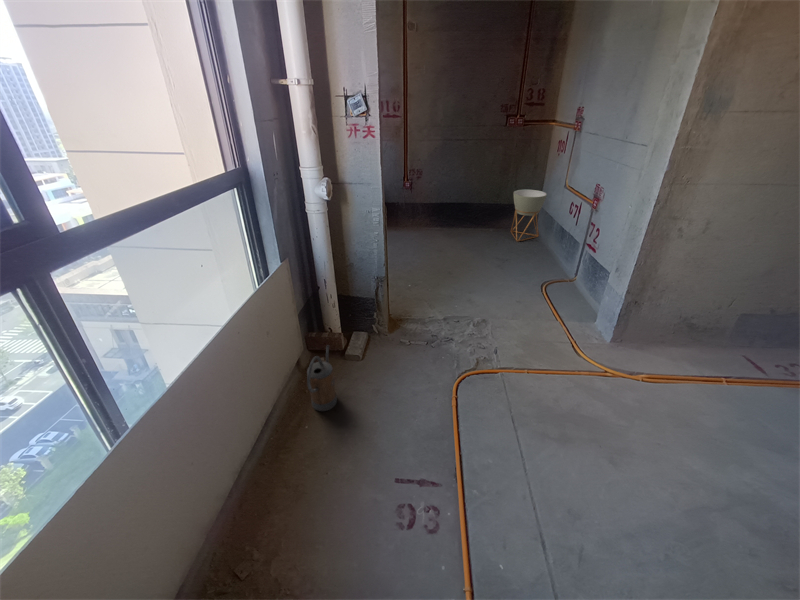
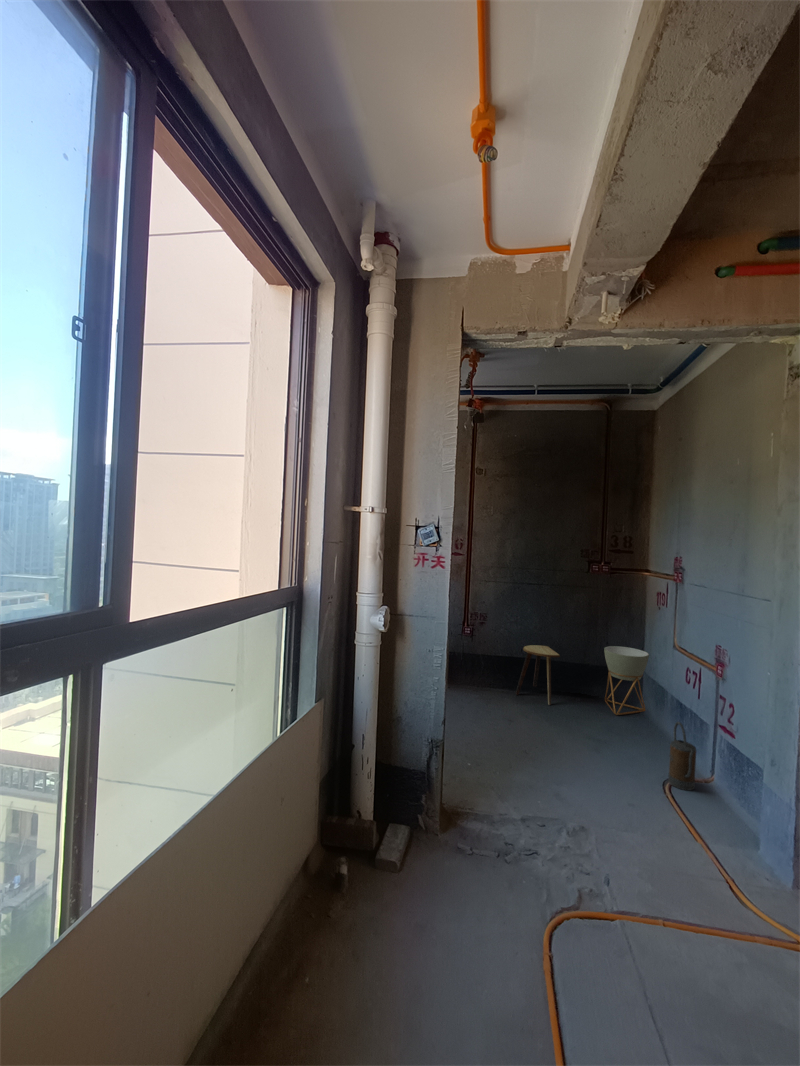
stool: none [445,194,479,239] -> present [515,645,560,705]
watering can: present [307,346,337,411] -> present [668,722,696,790]

